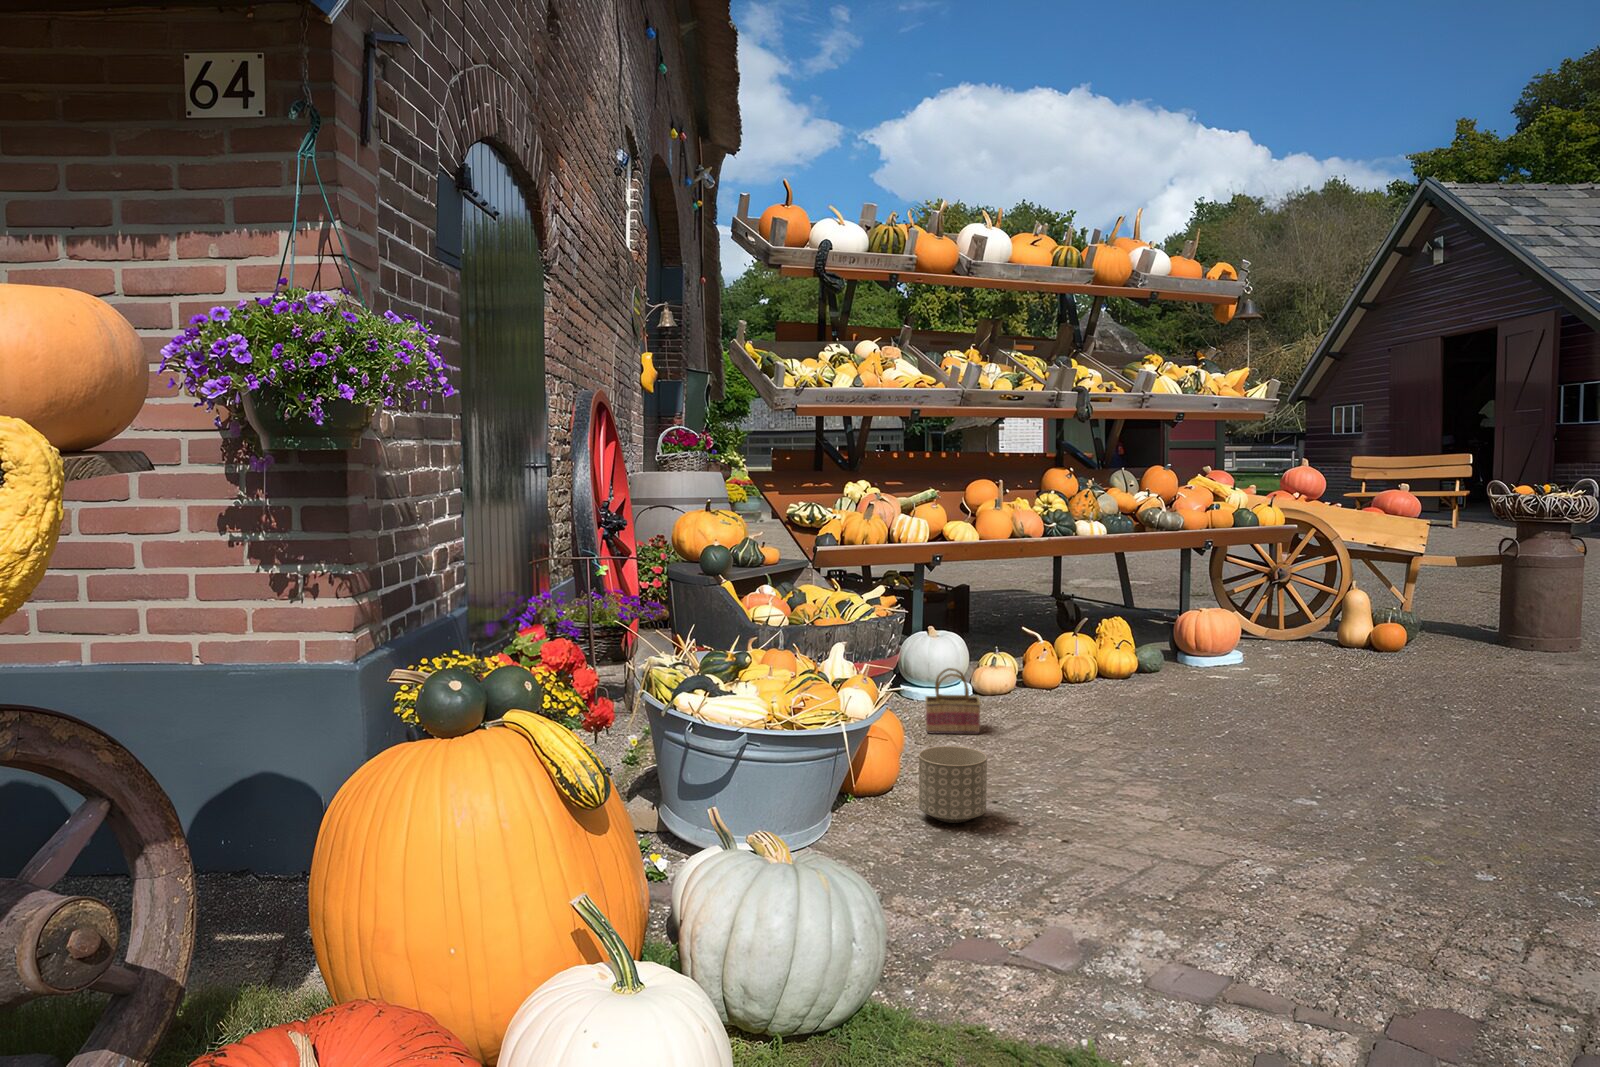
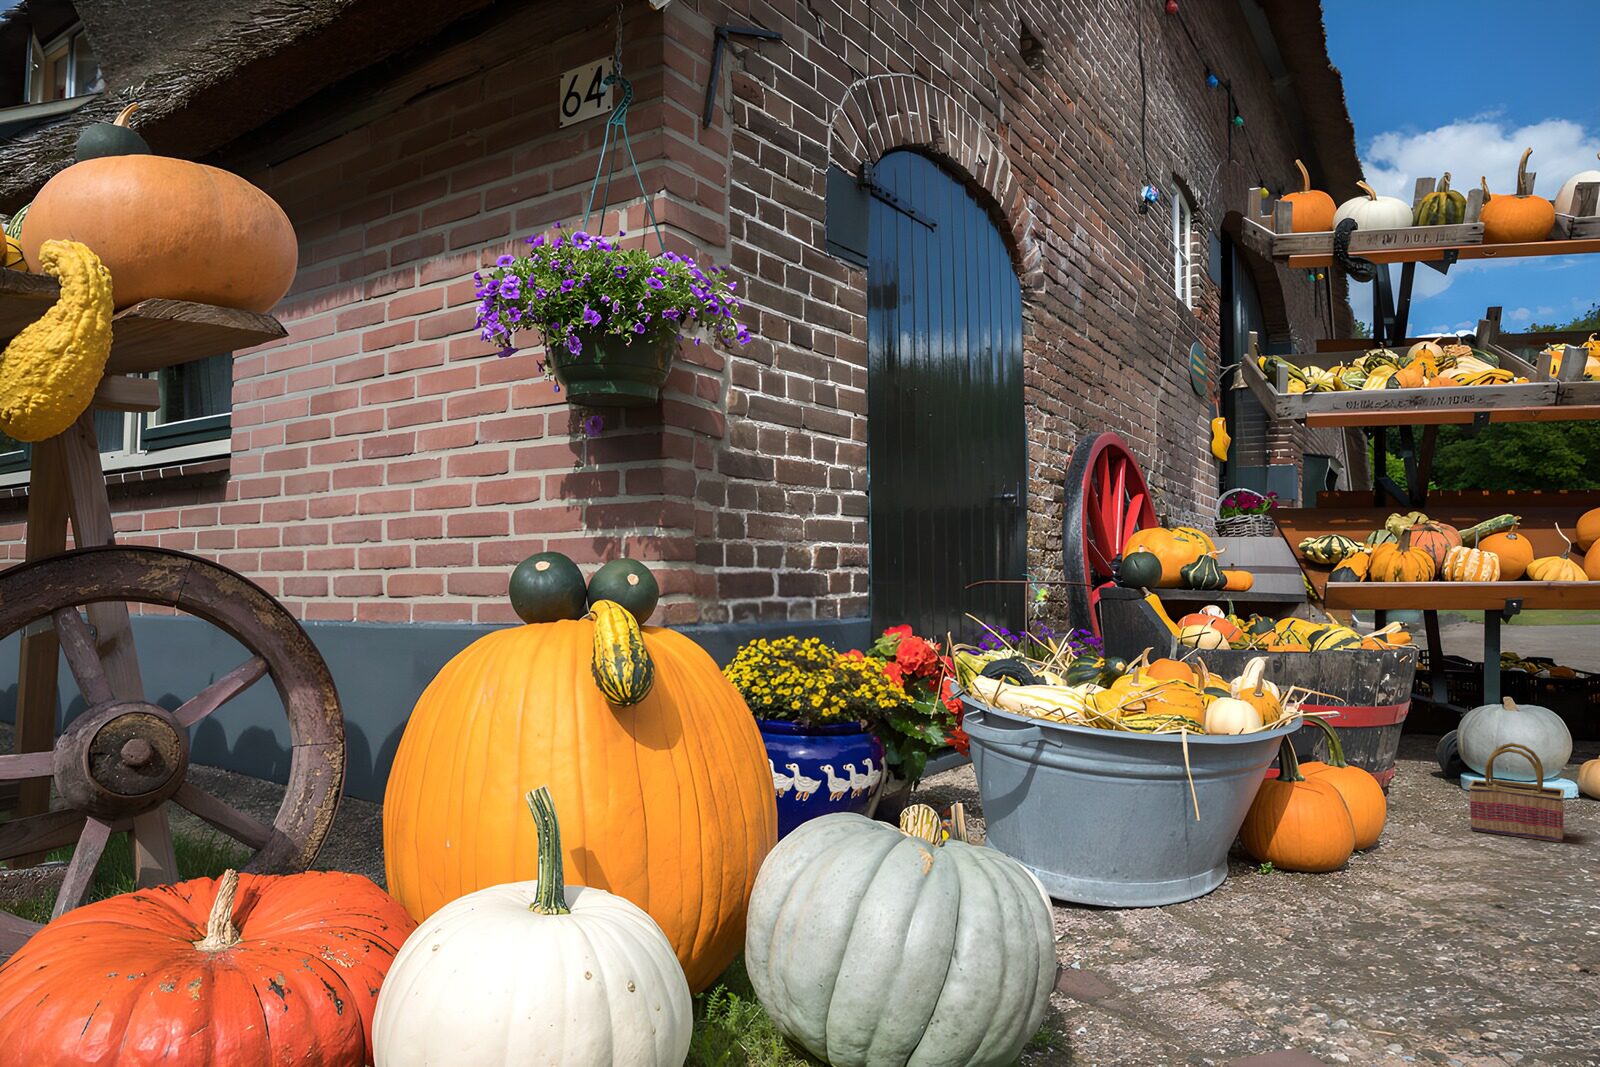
planter: present [919,746,987,823] -> none [1391,822,1509,936]

